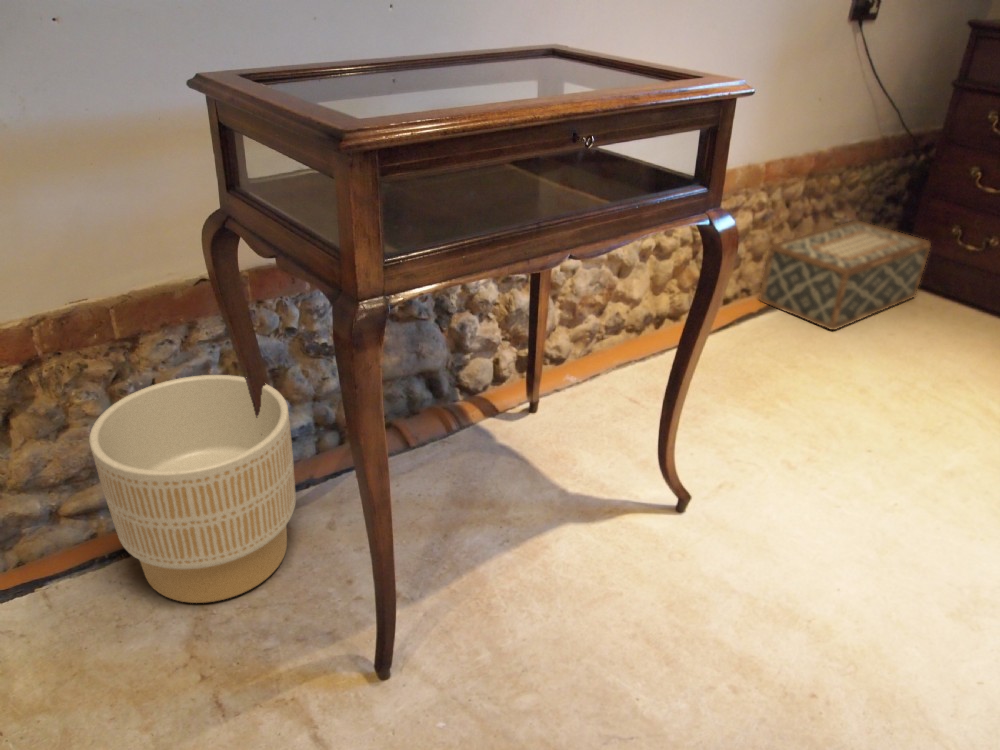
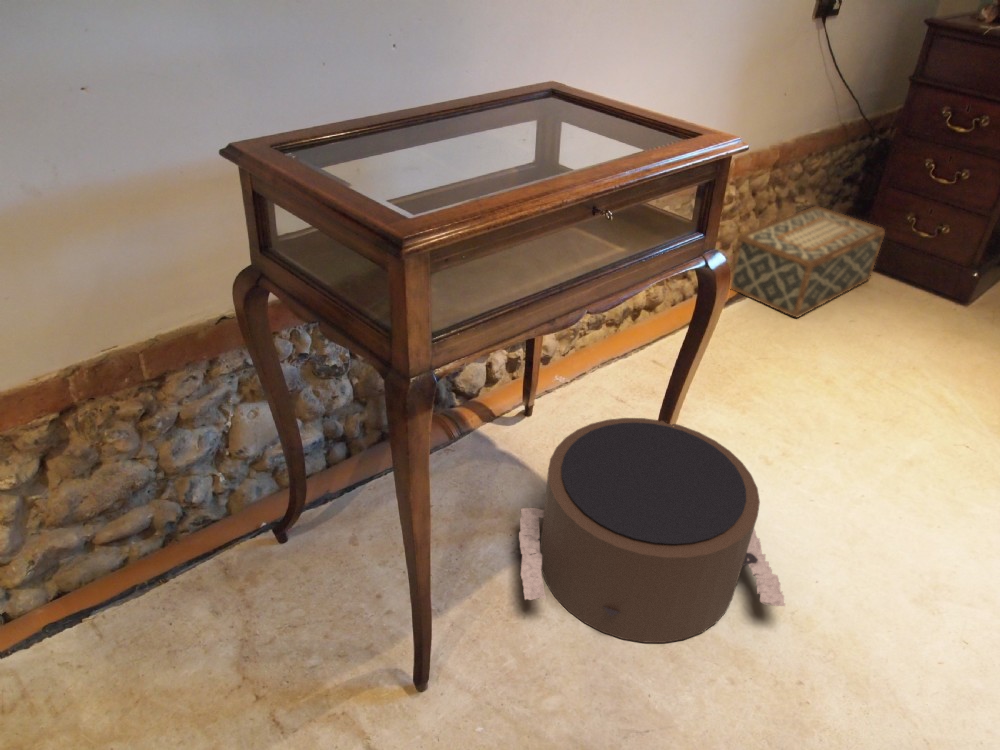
planter: present [90,375,296,603] -> none [133,408,323,625]
pouf: none [504,403,801,643] -> present [519,418,785,643]

